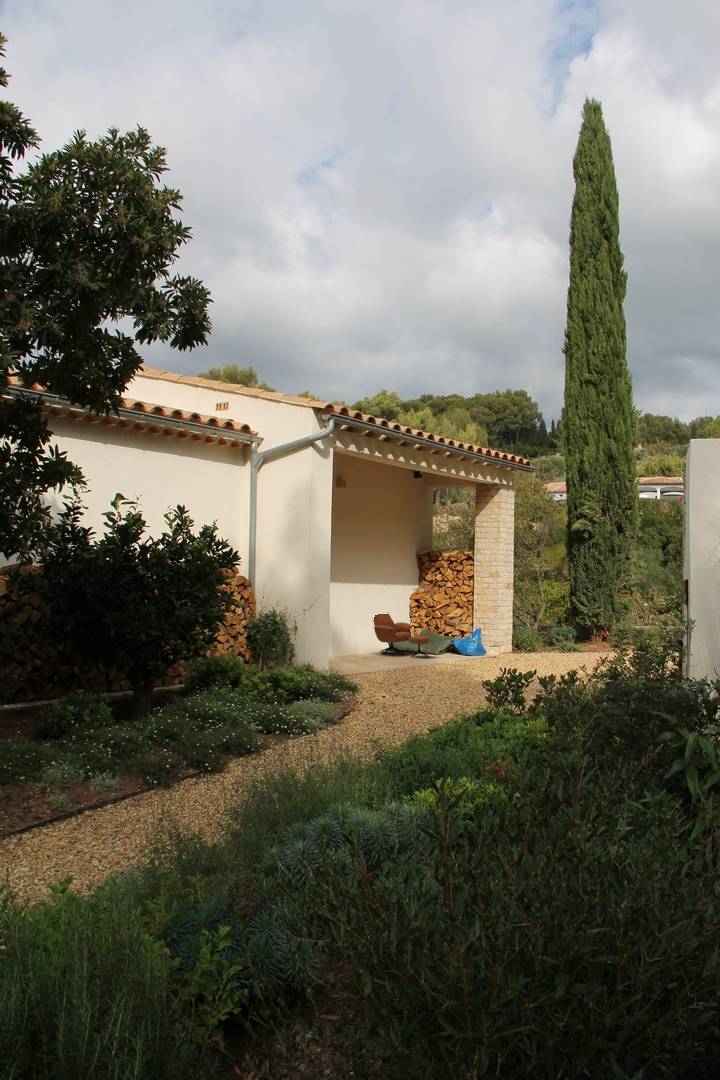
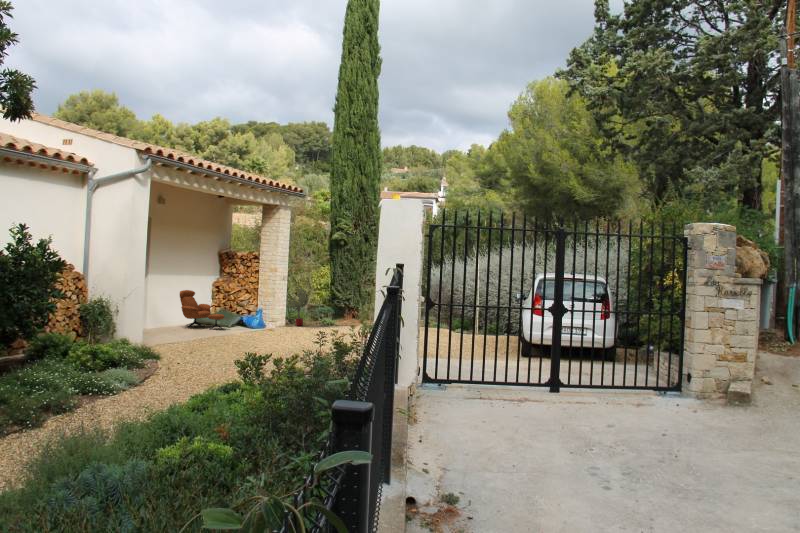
potted tree: none [514,597,544,654] -> present [288,287,308,326]

